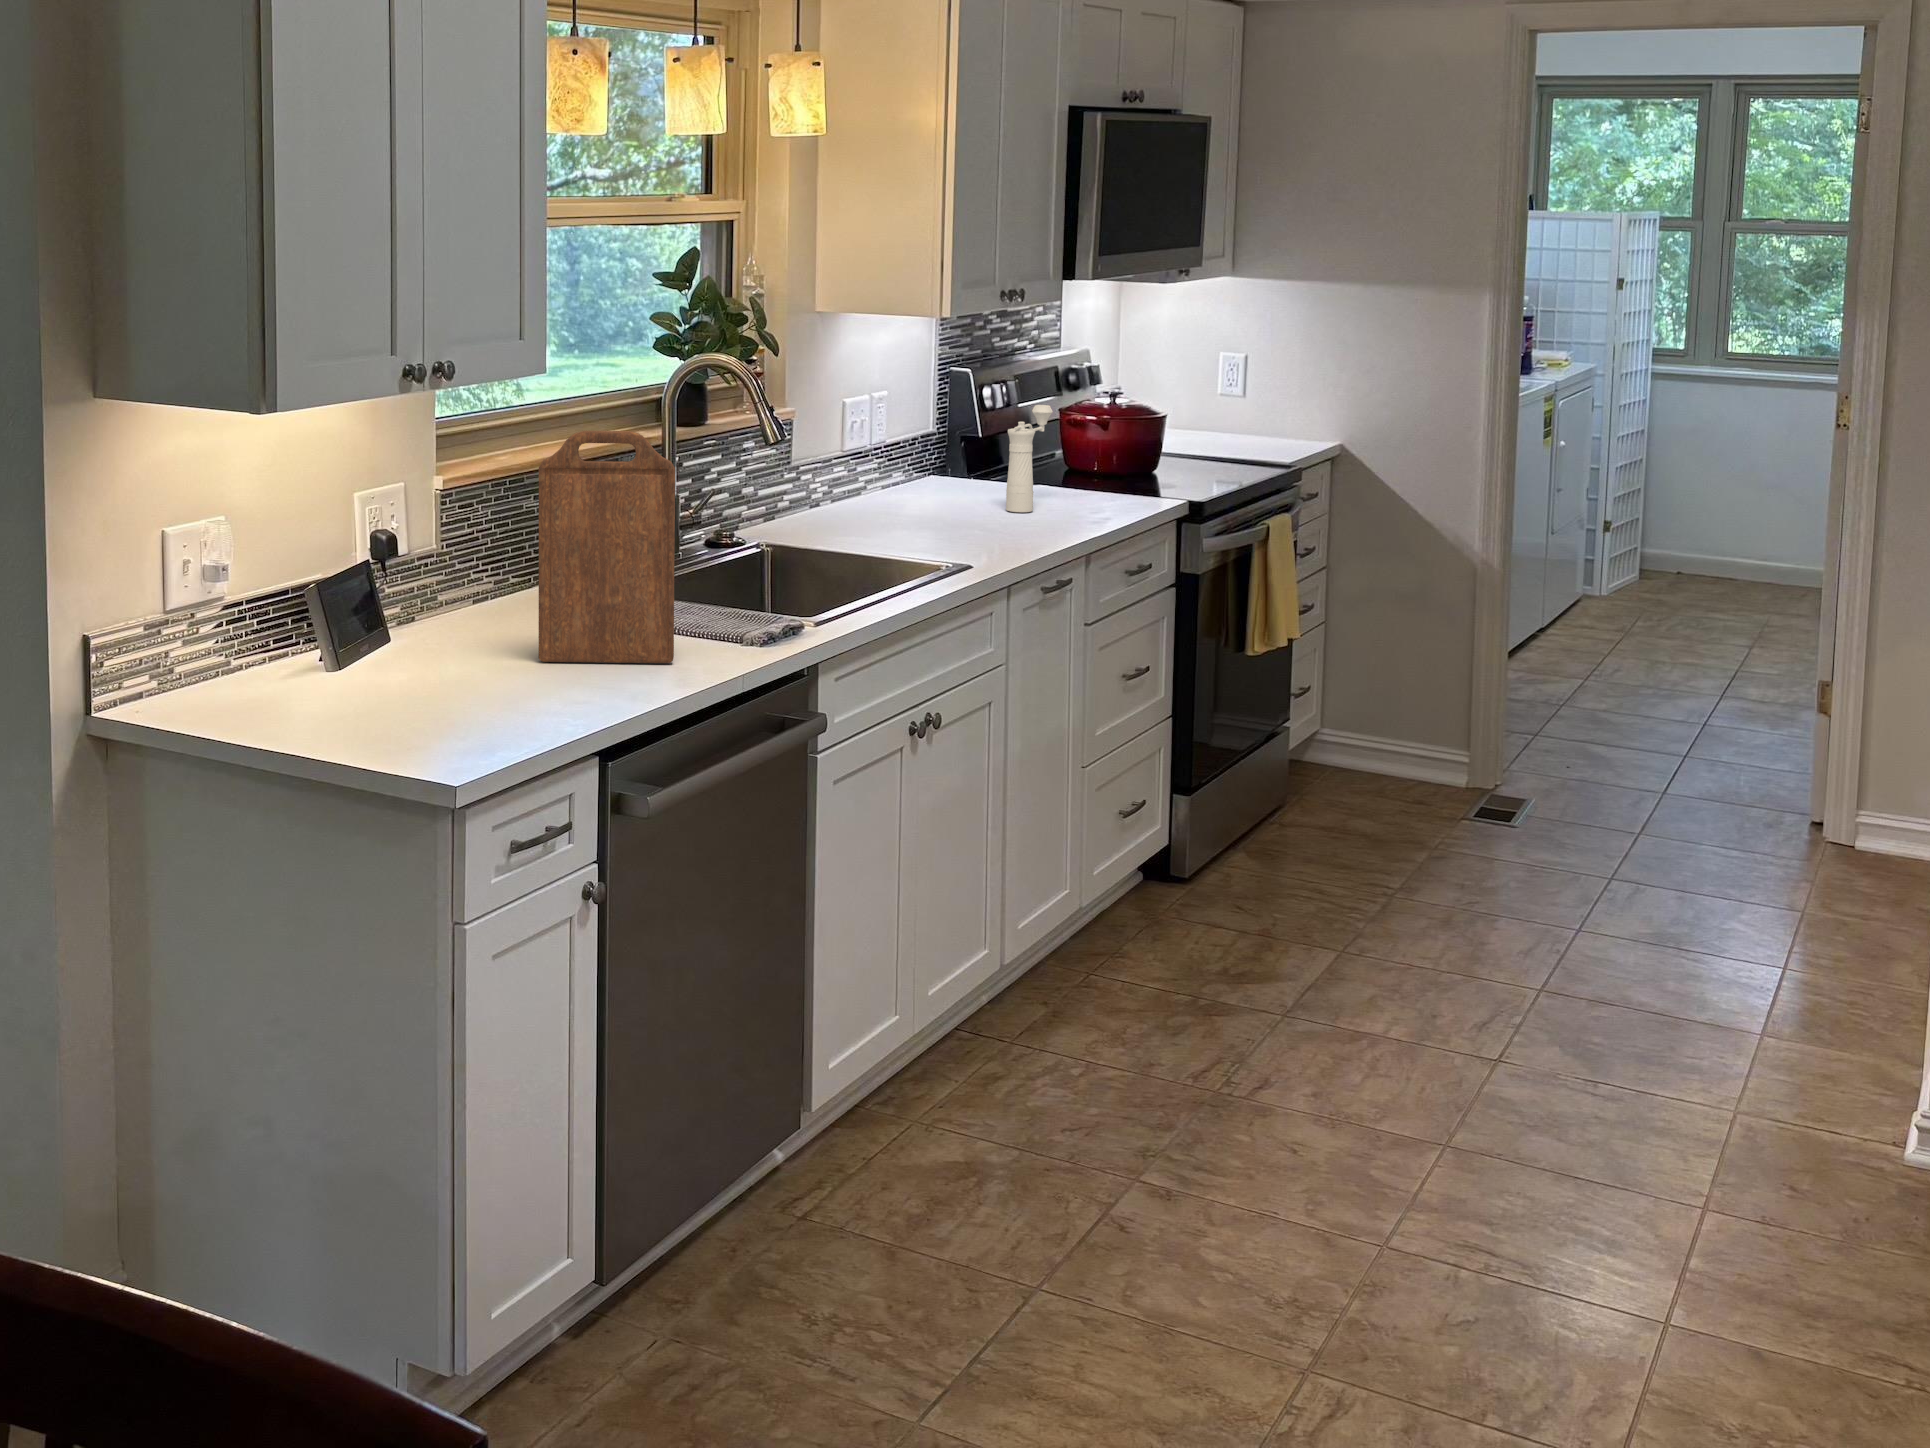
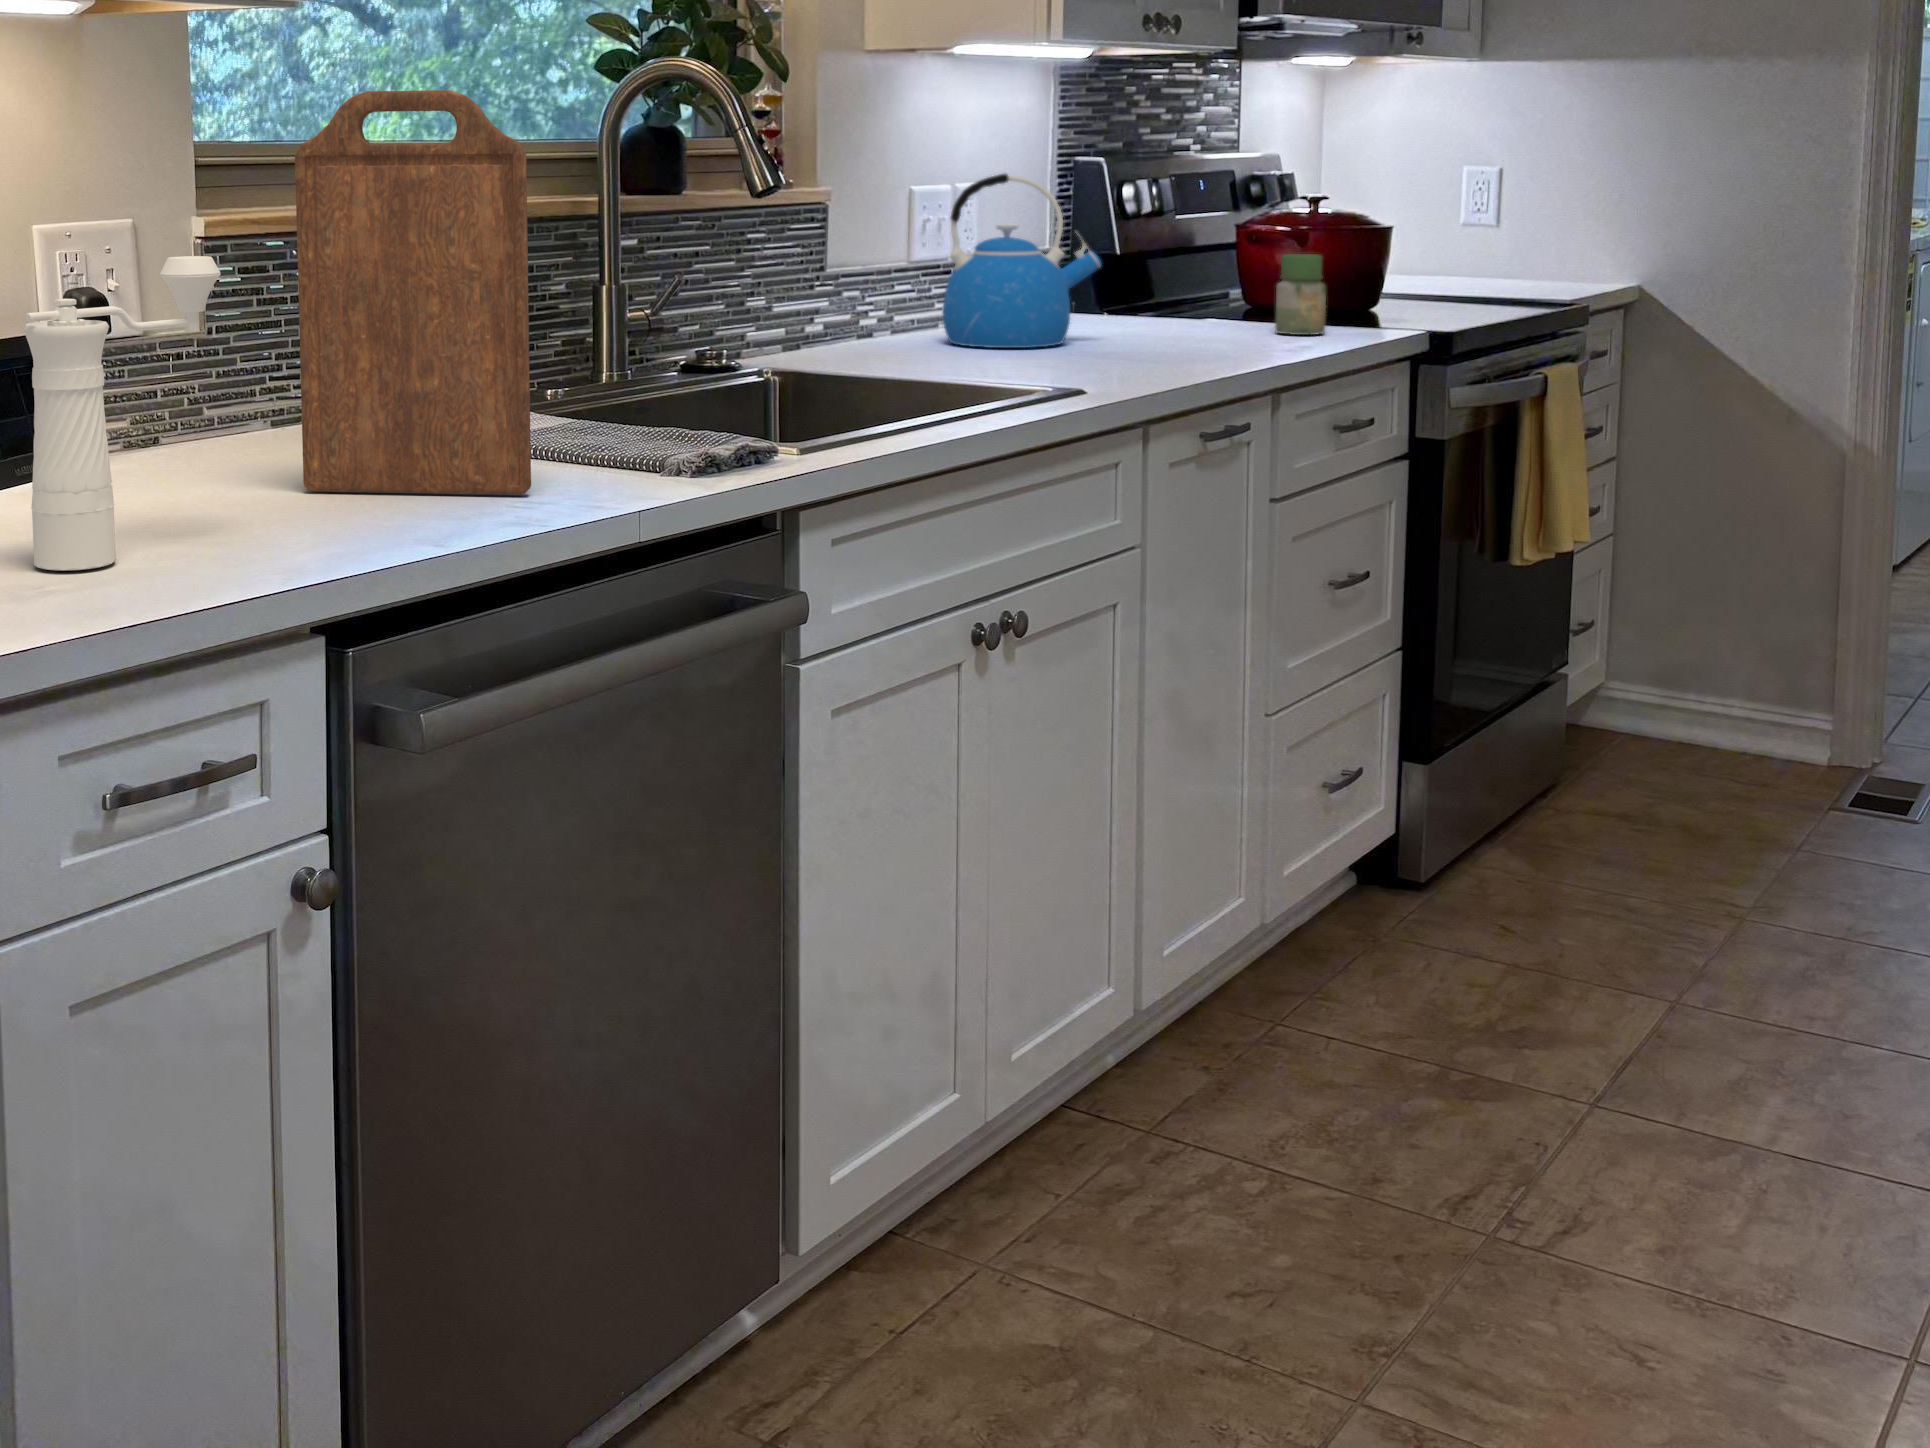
kettle: none [867,399,974,521] -> present [943,173,1101,348]
pepper mill: present [1006,405,1053,512] -> present [24,256,221,571]
jar: none [1089,449,1122,506] -> present [1275,254,1326,335]

